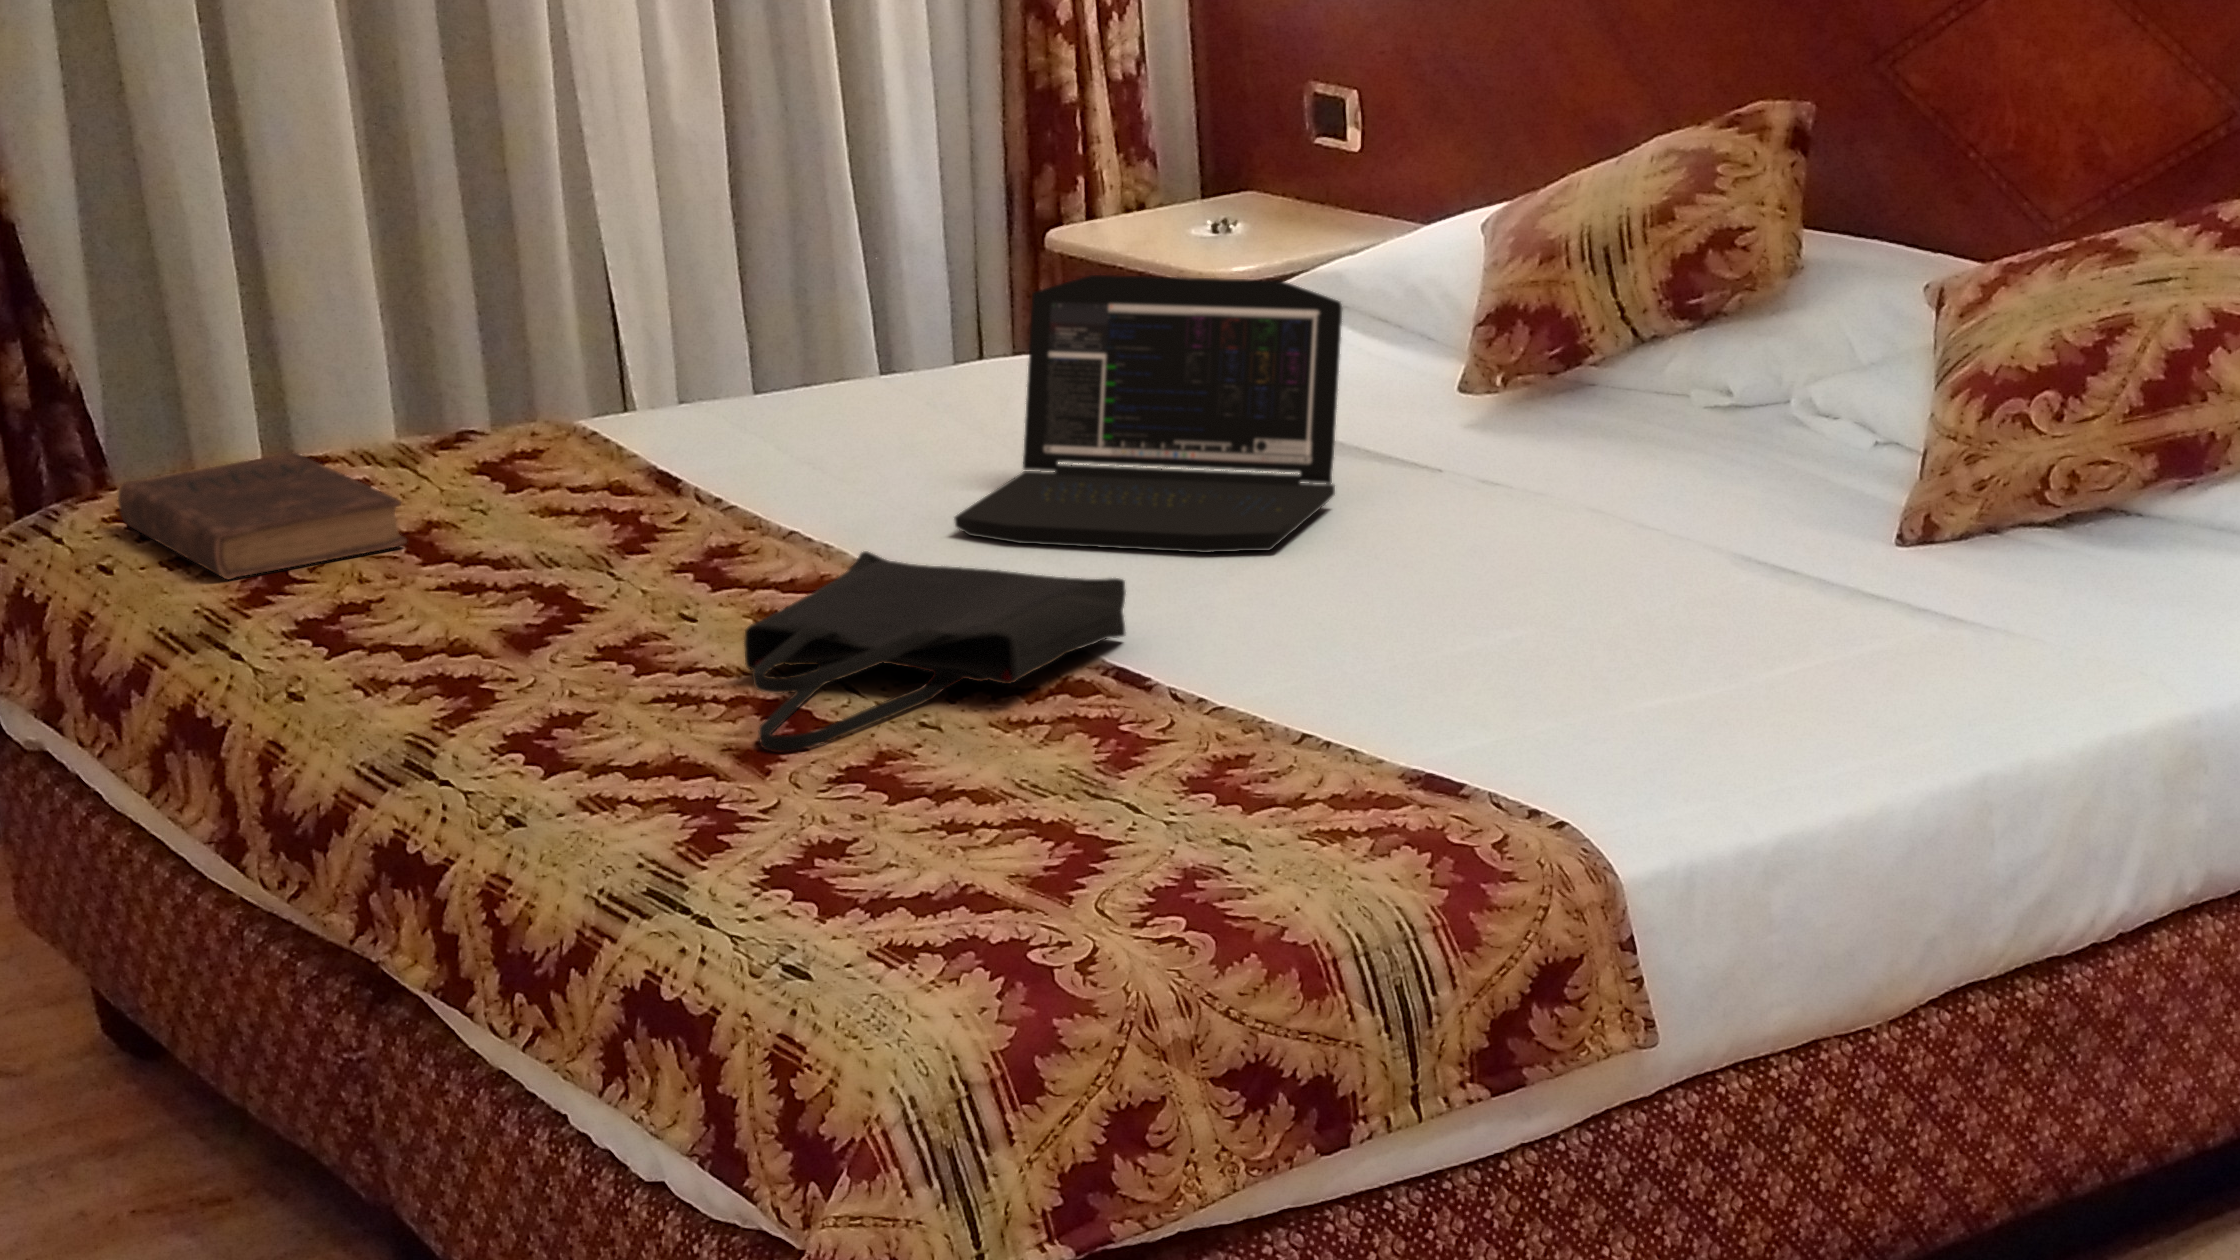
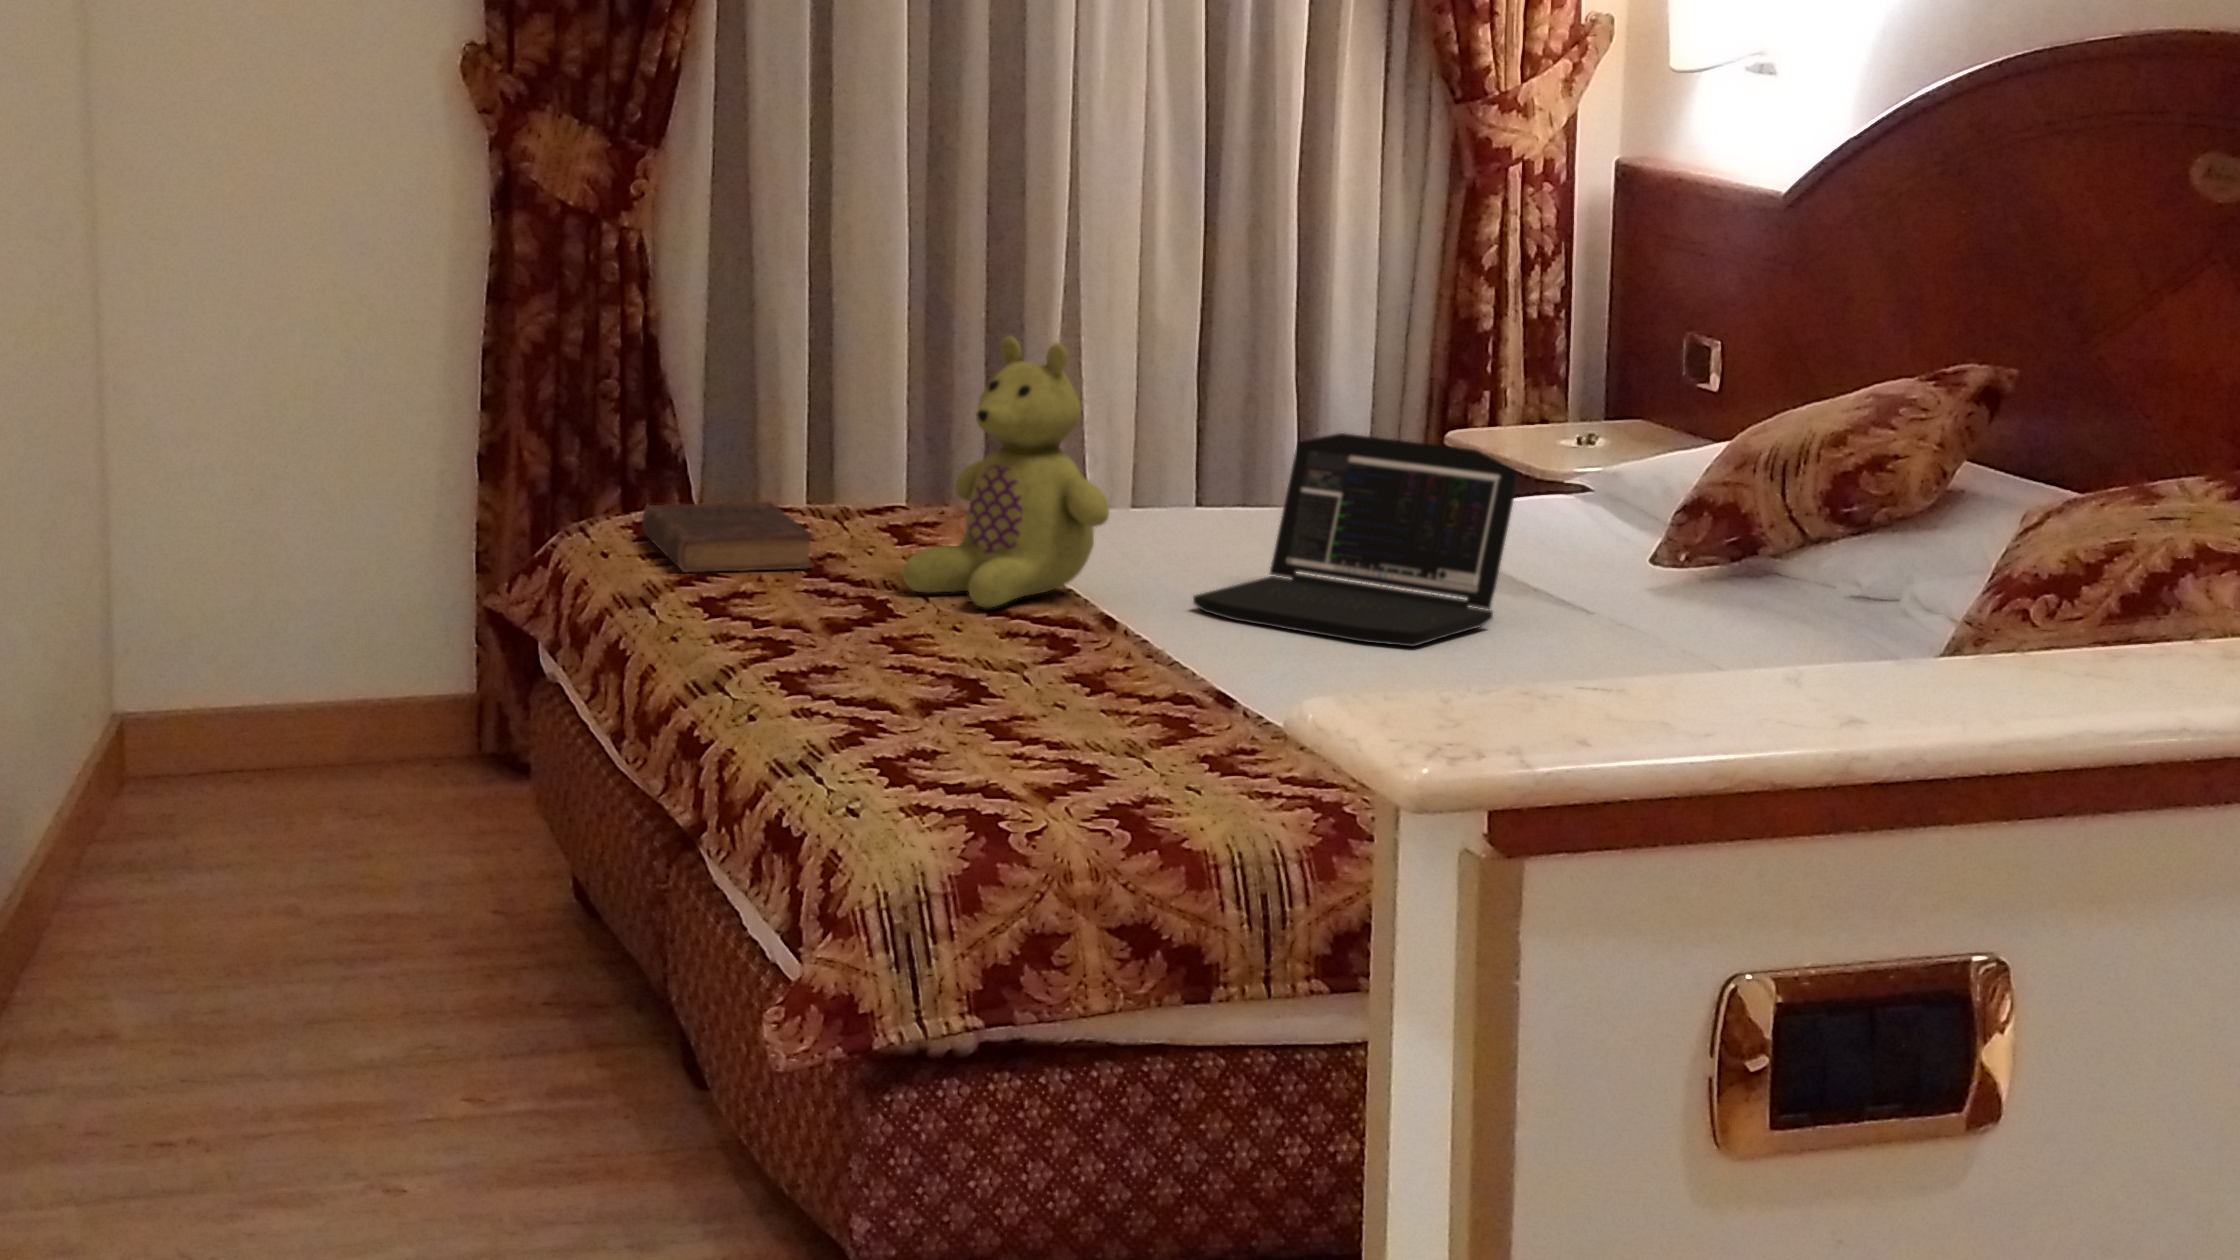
stuffed bear: none [554,195,832,575] -> present [903,336,1109,608]
tote bag: present [744,551,1126,752] -> none [943,597,1254,708]

